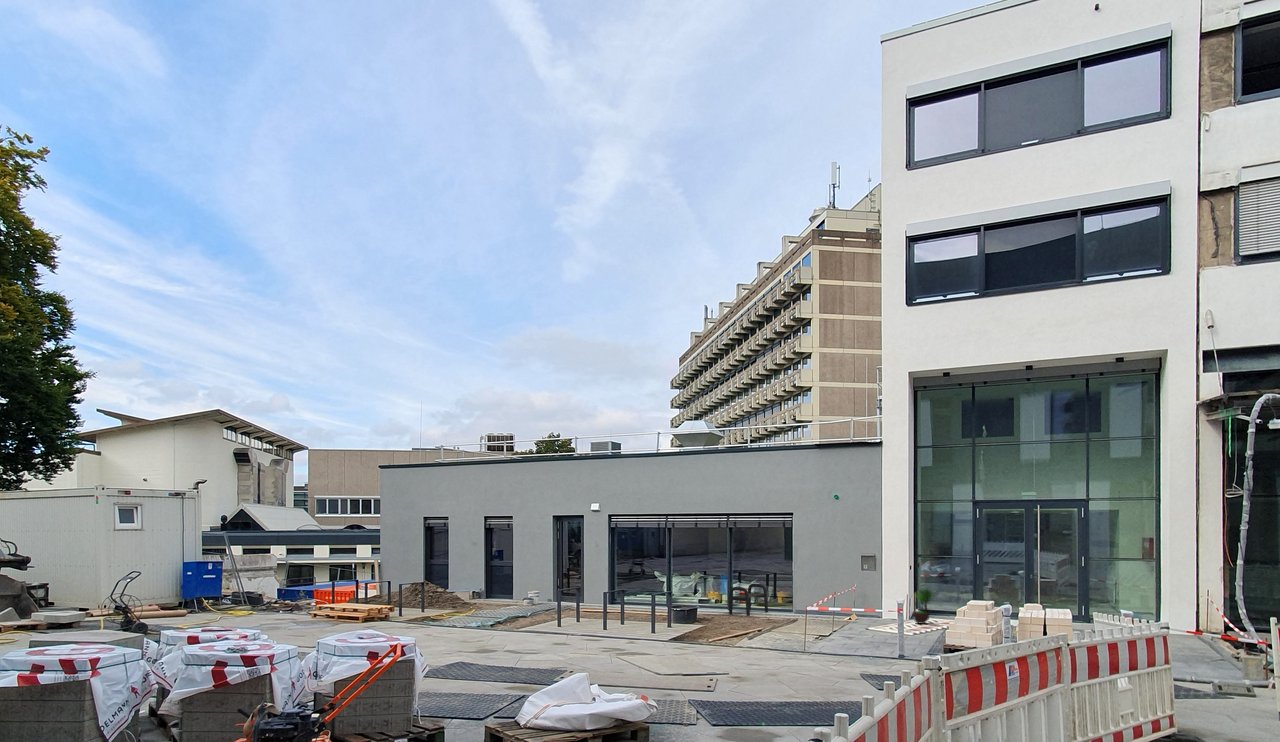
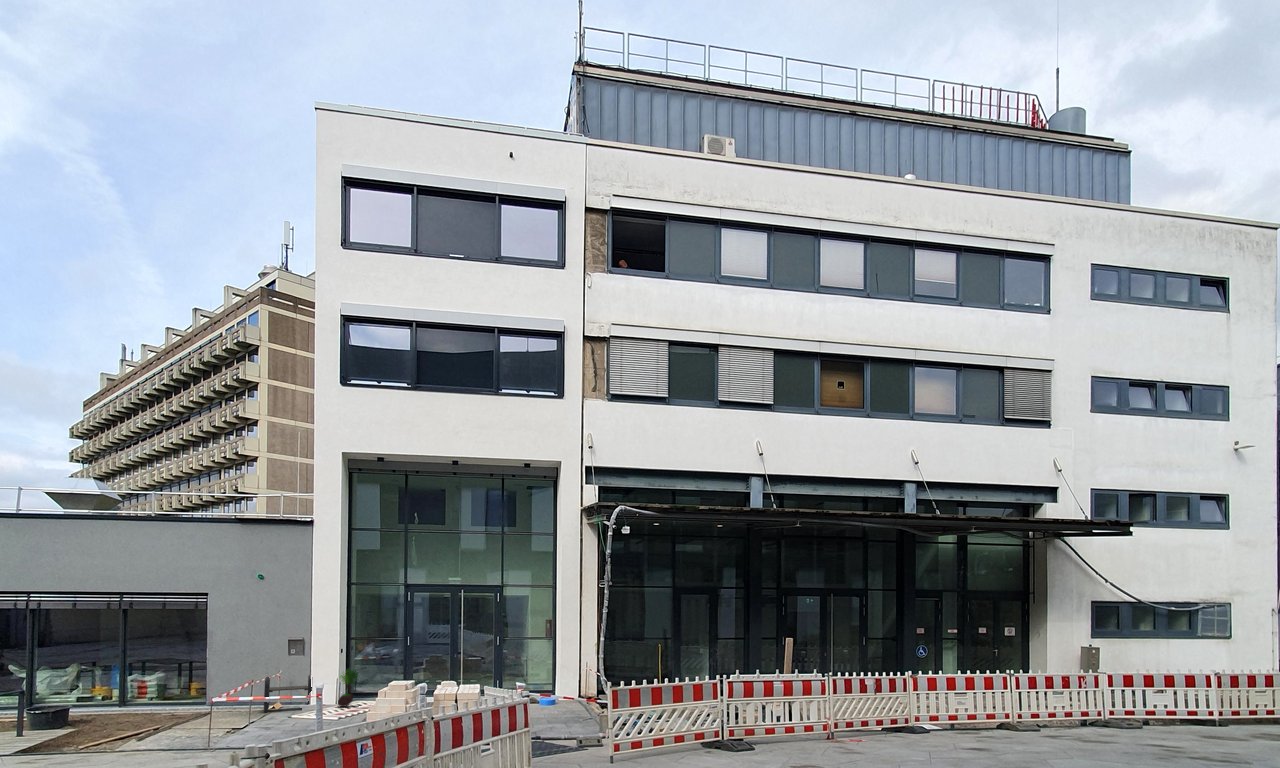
bench: present [729,584,768,616] -> present [264,675,313,713]

